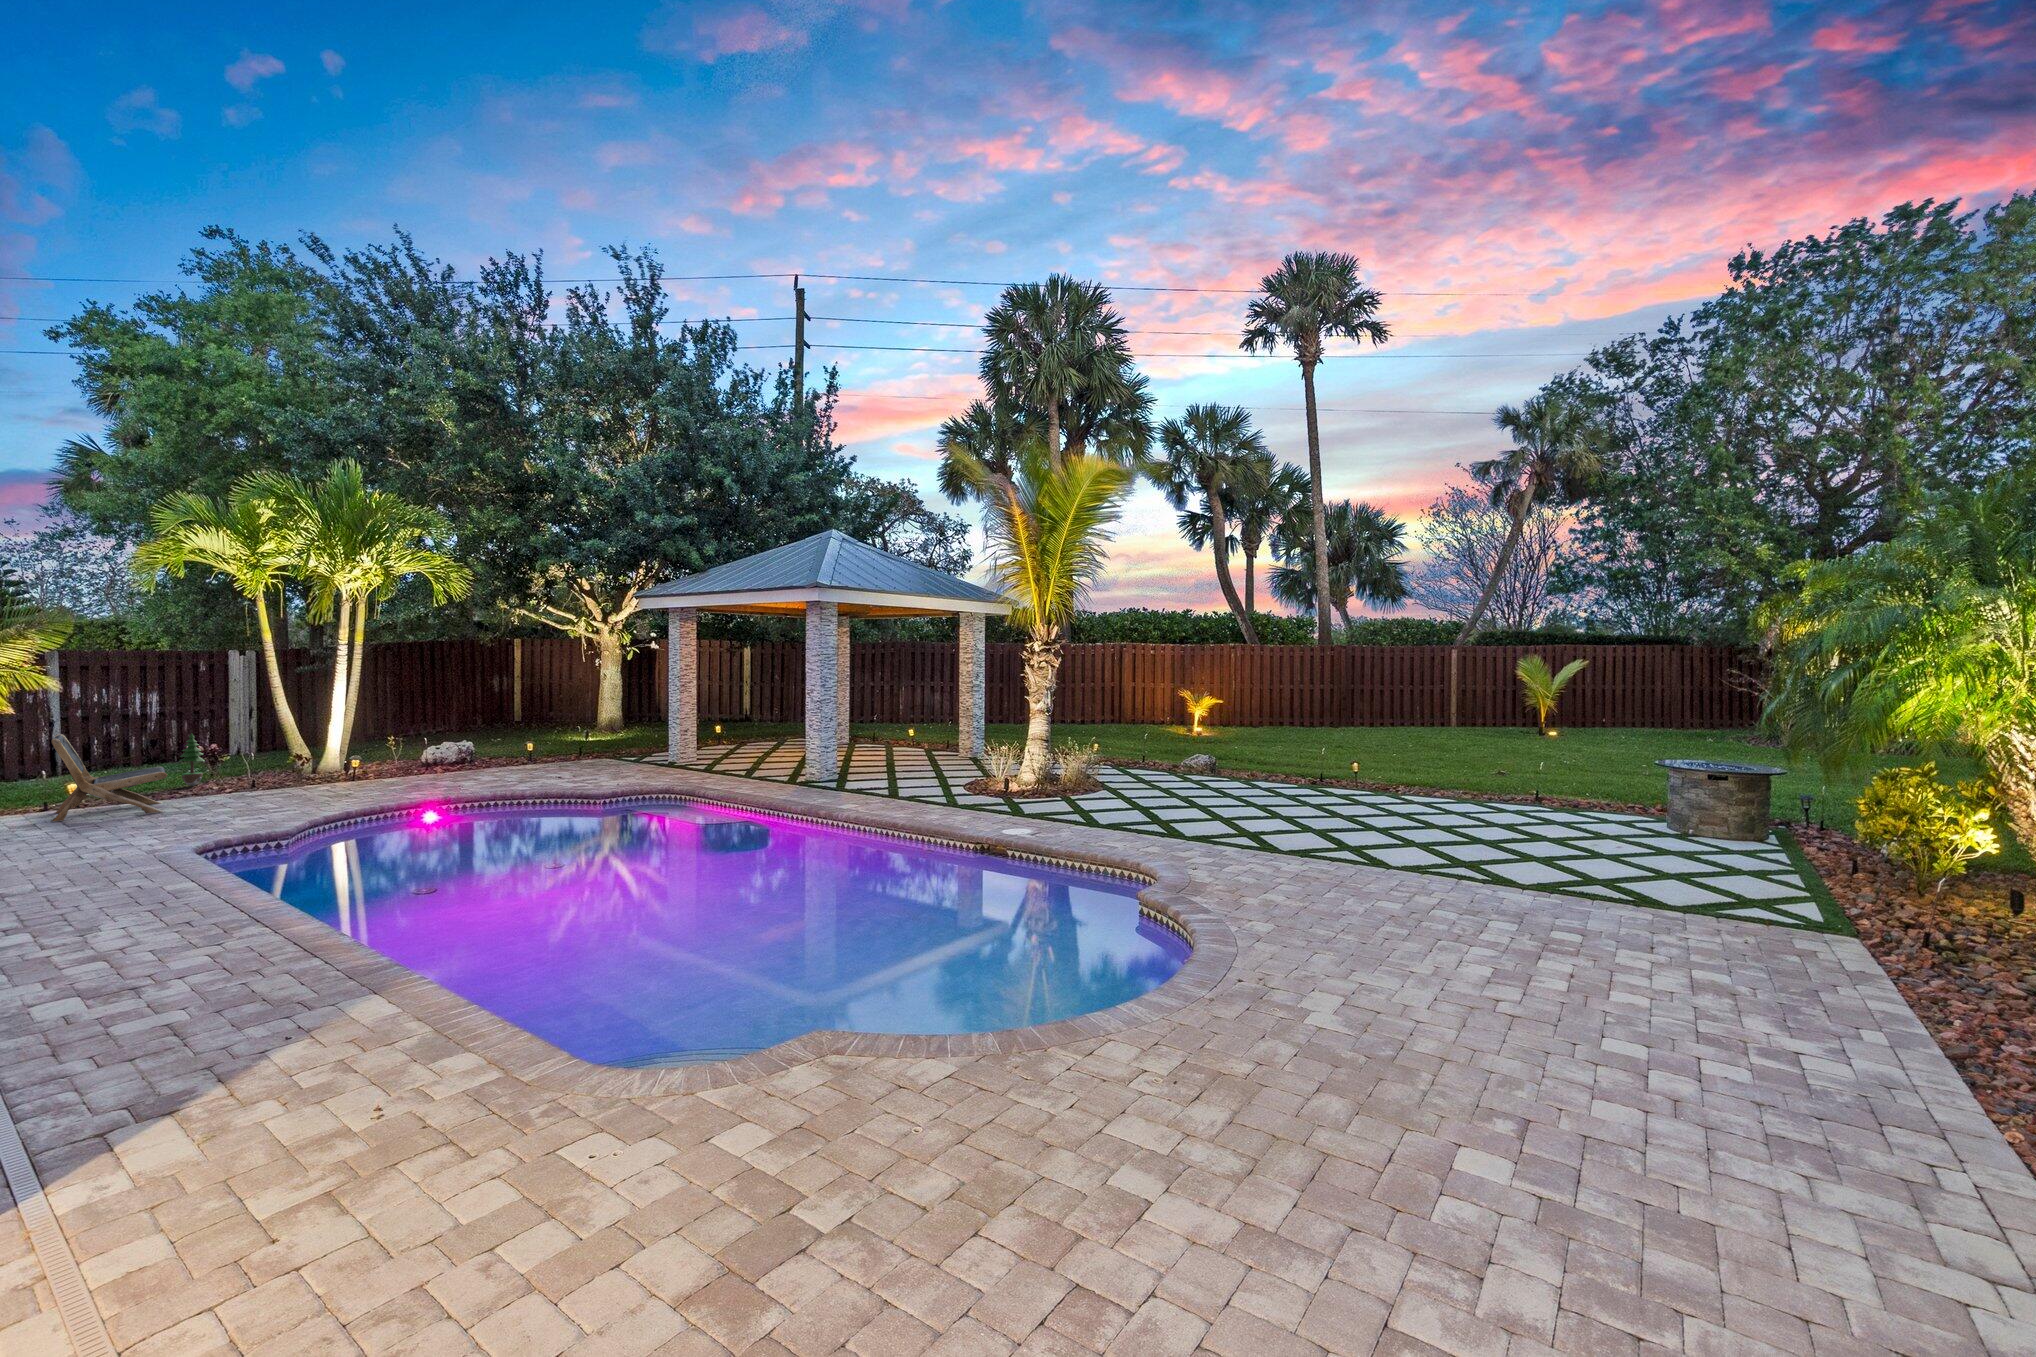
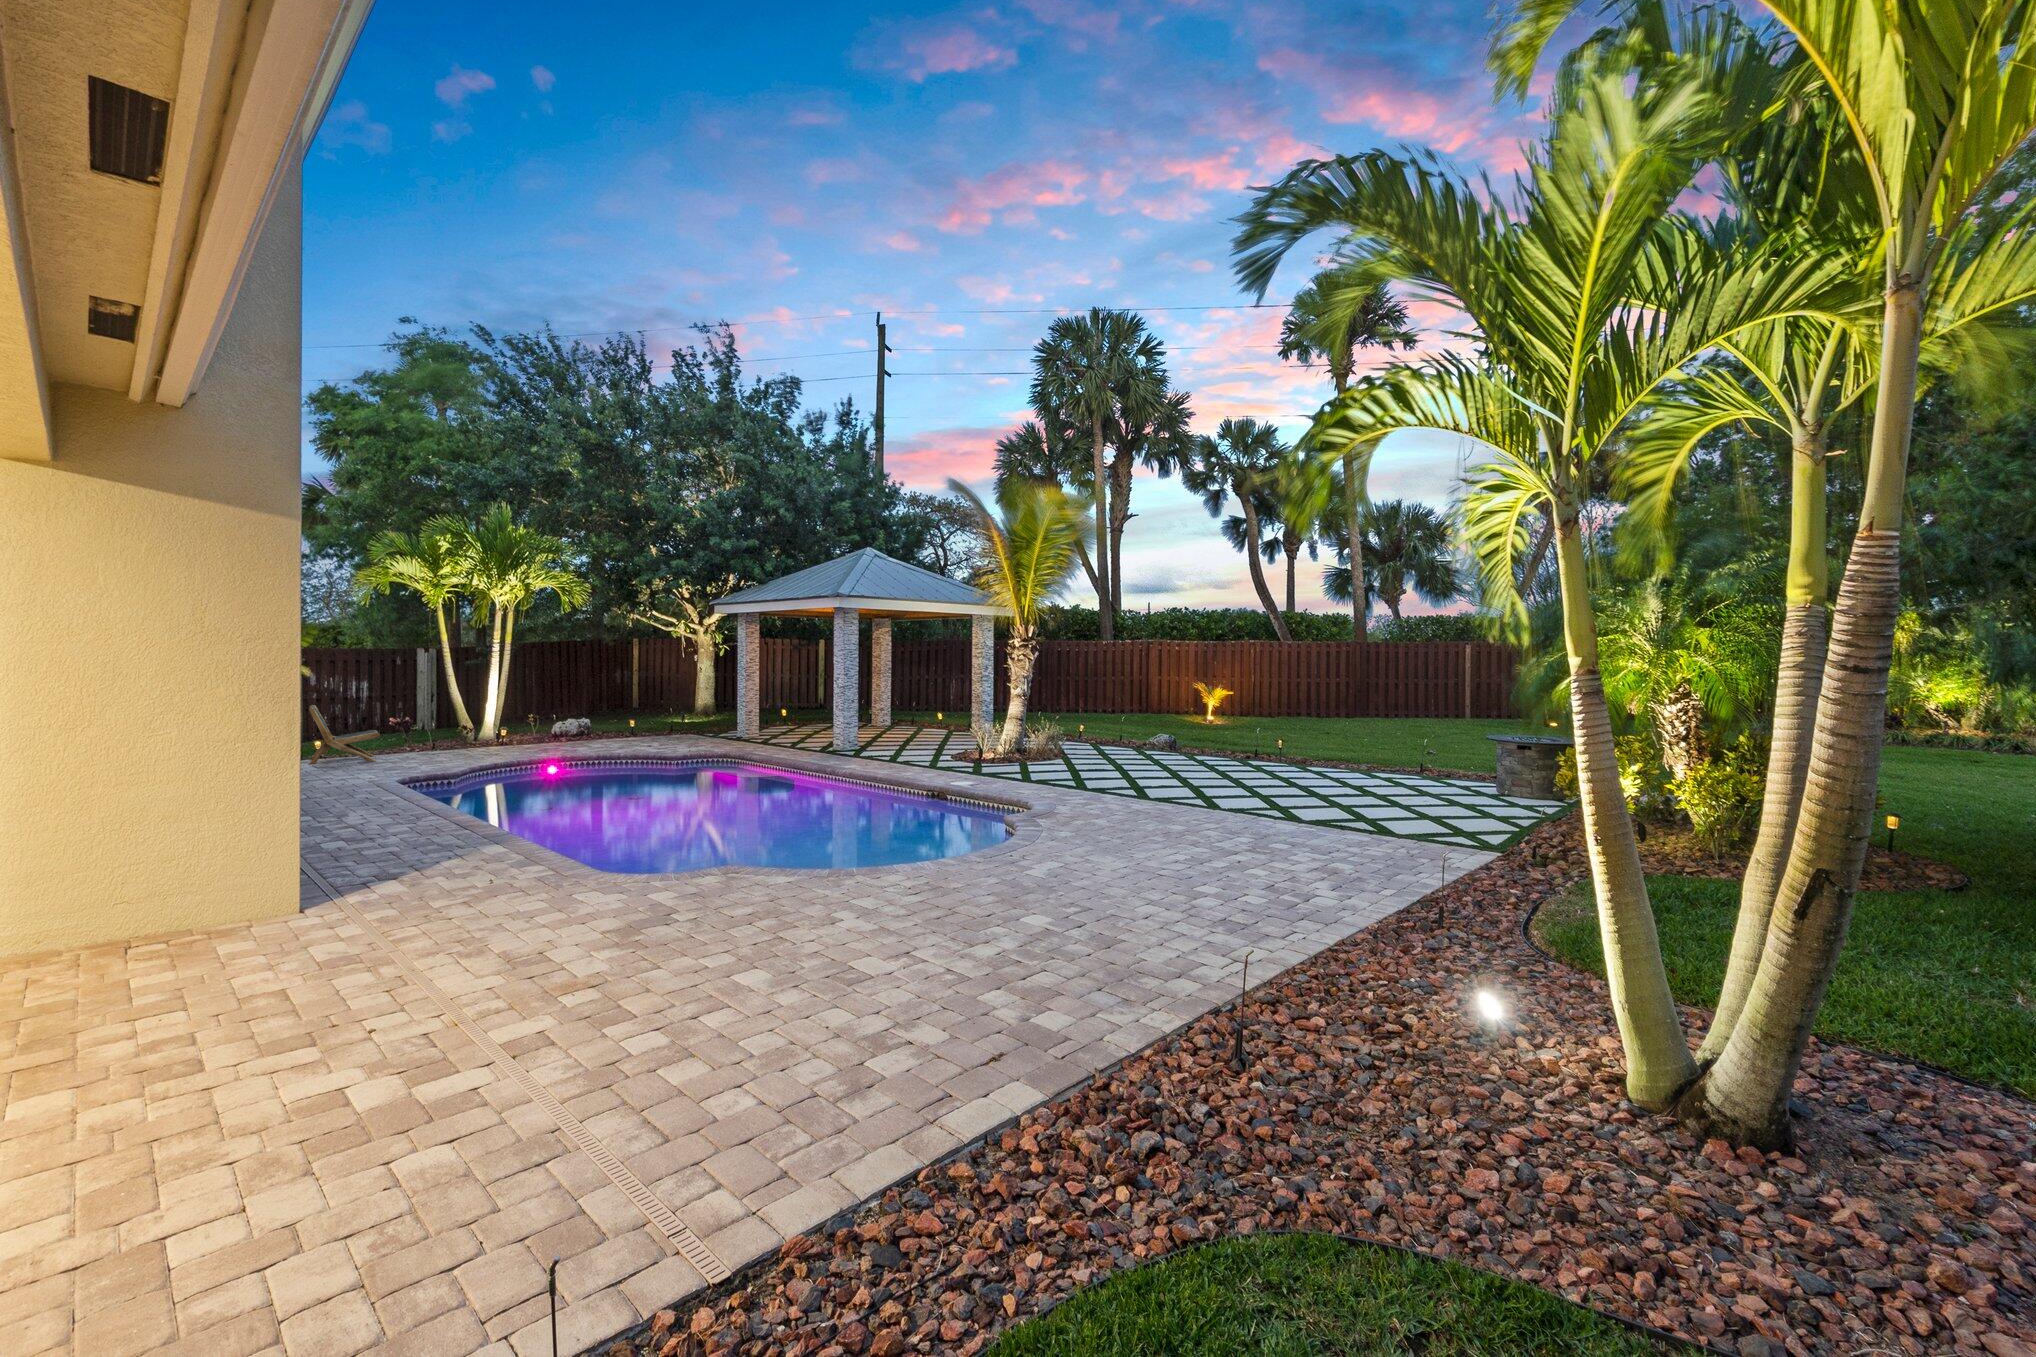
potted tree: present [179,733,205,786] -> none [386,708,403,747]

